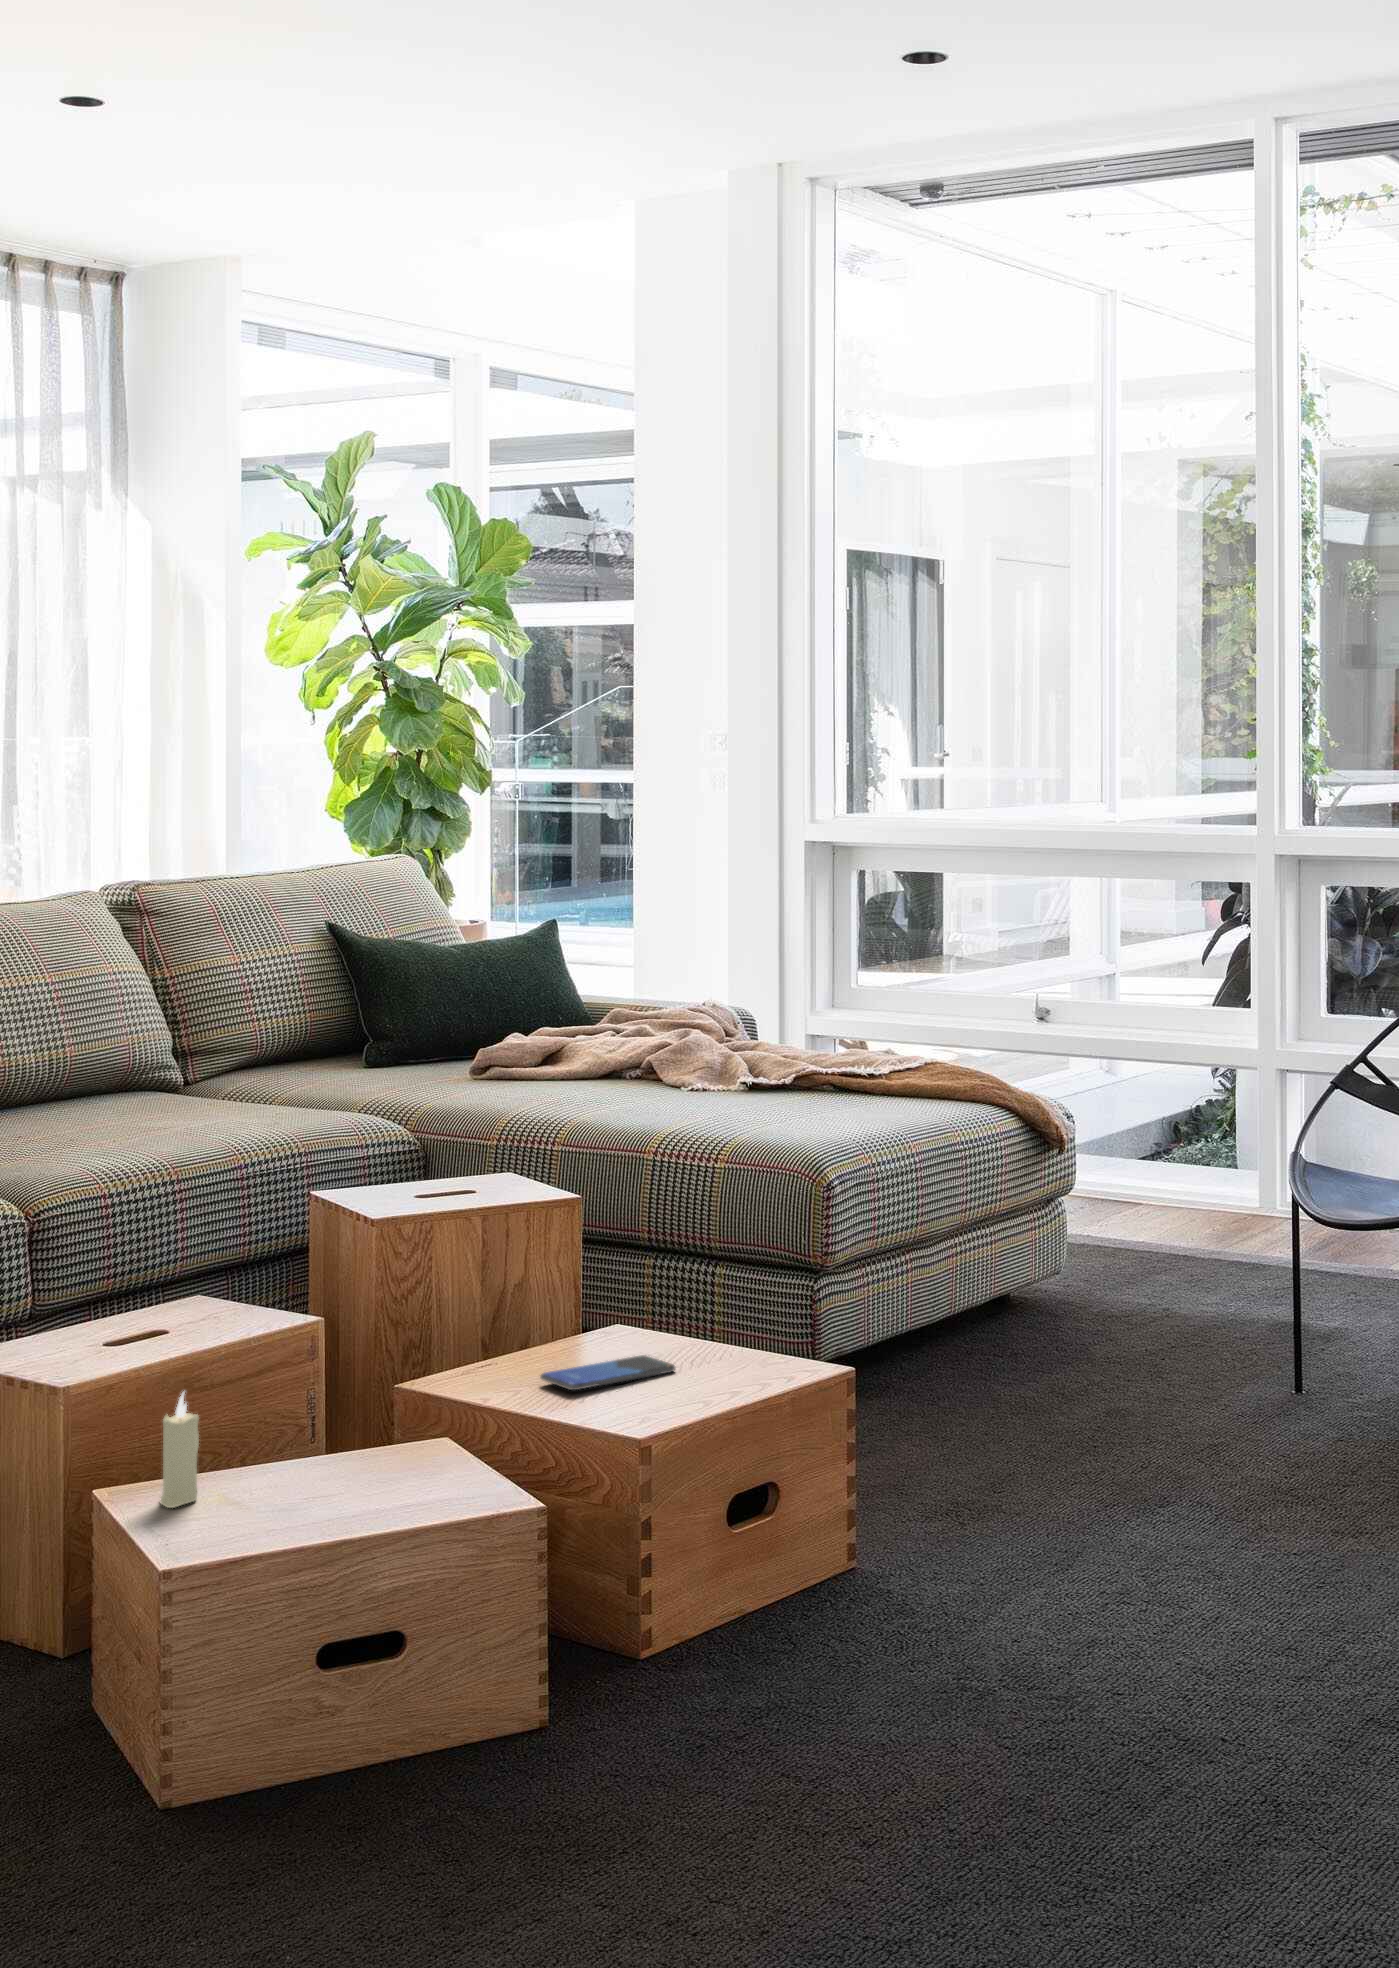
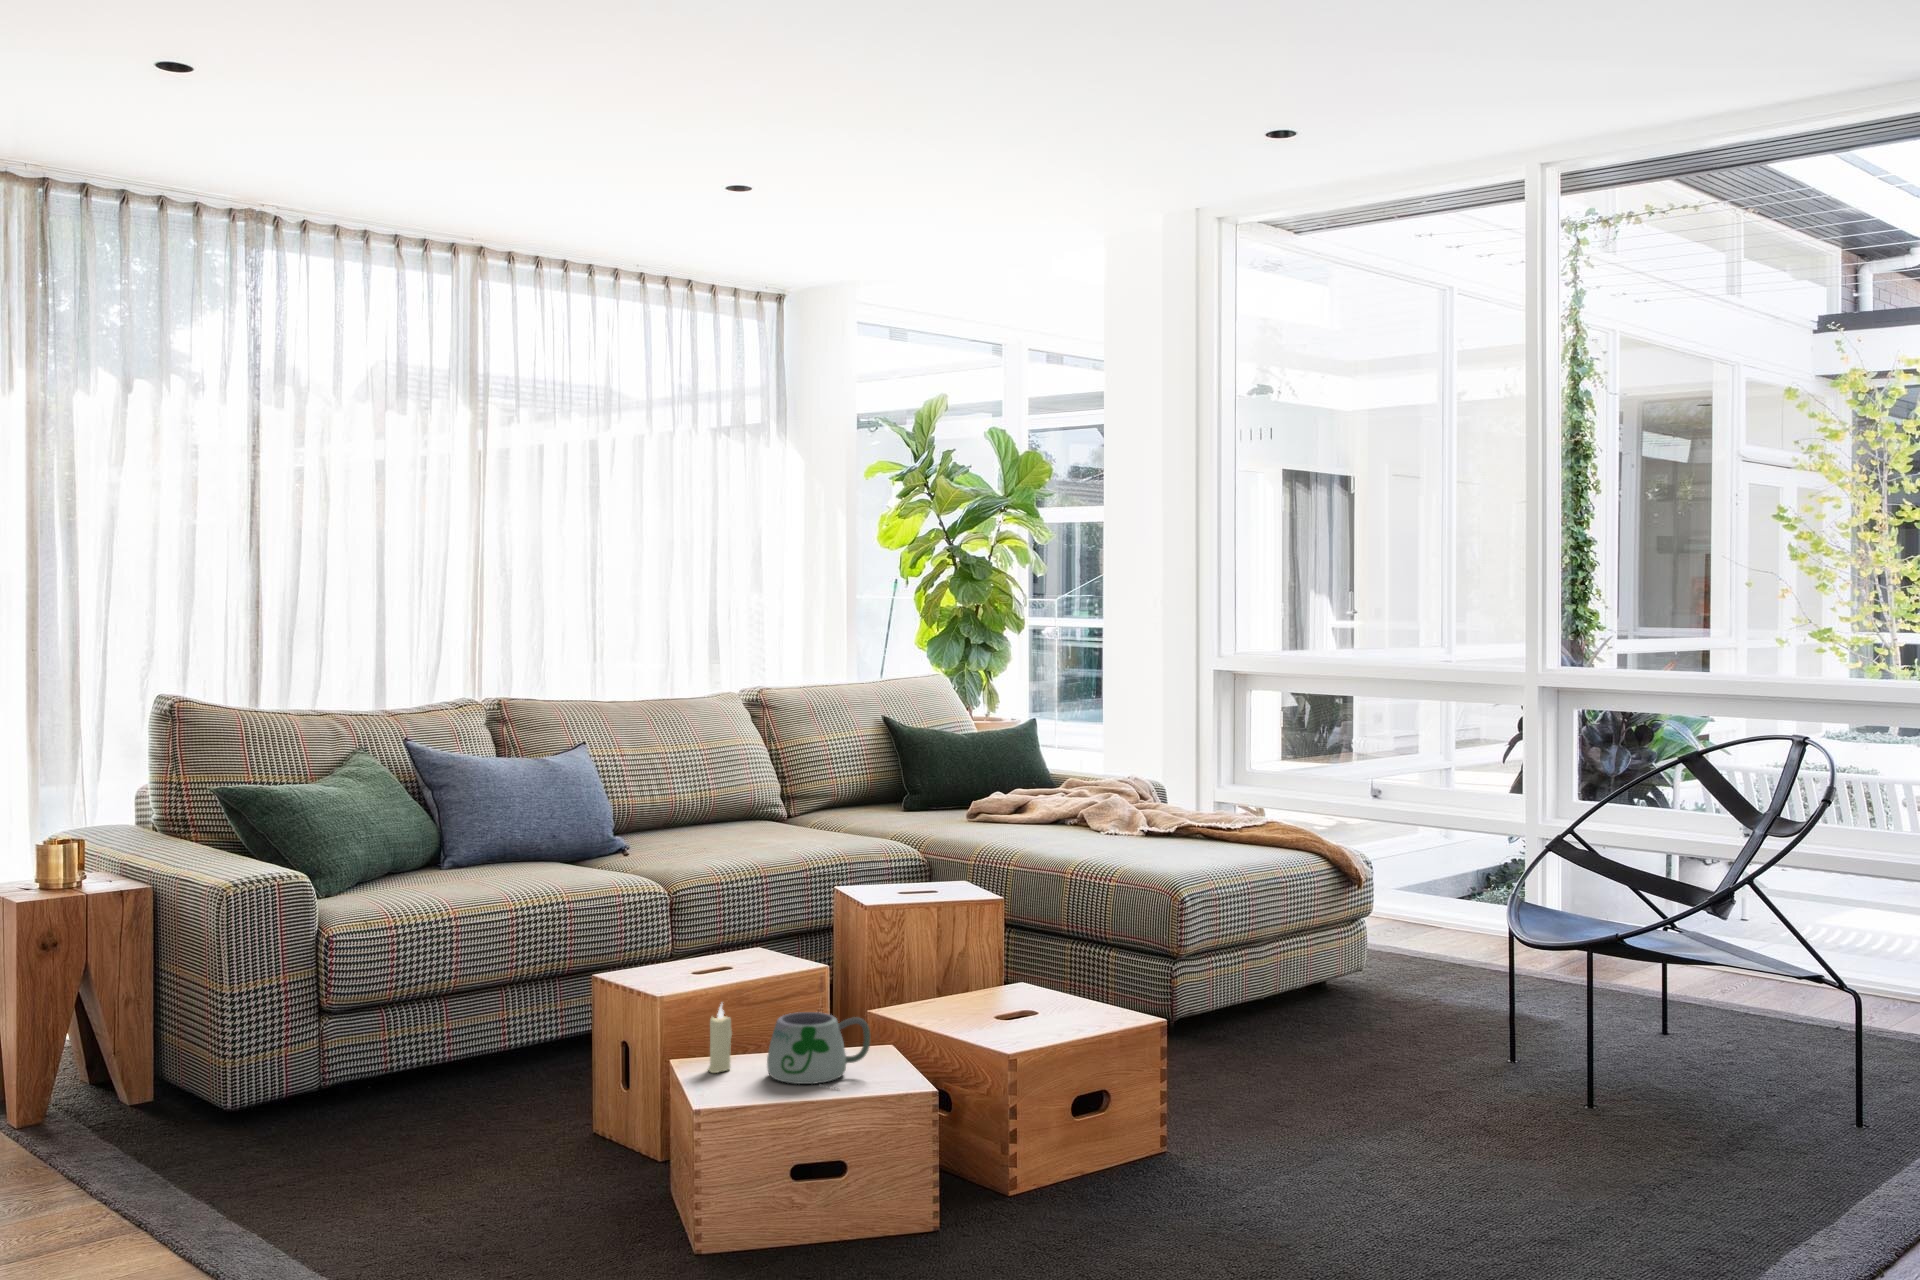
smartphone: present [540,1355,675,1390] -> none [958,1002,1046,1021]
mug: none [263,1396,431,1519] -> present [767,1012,870,1089]

